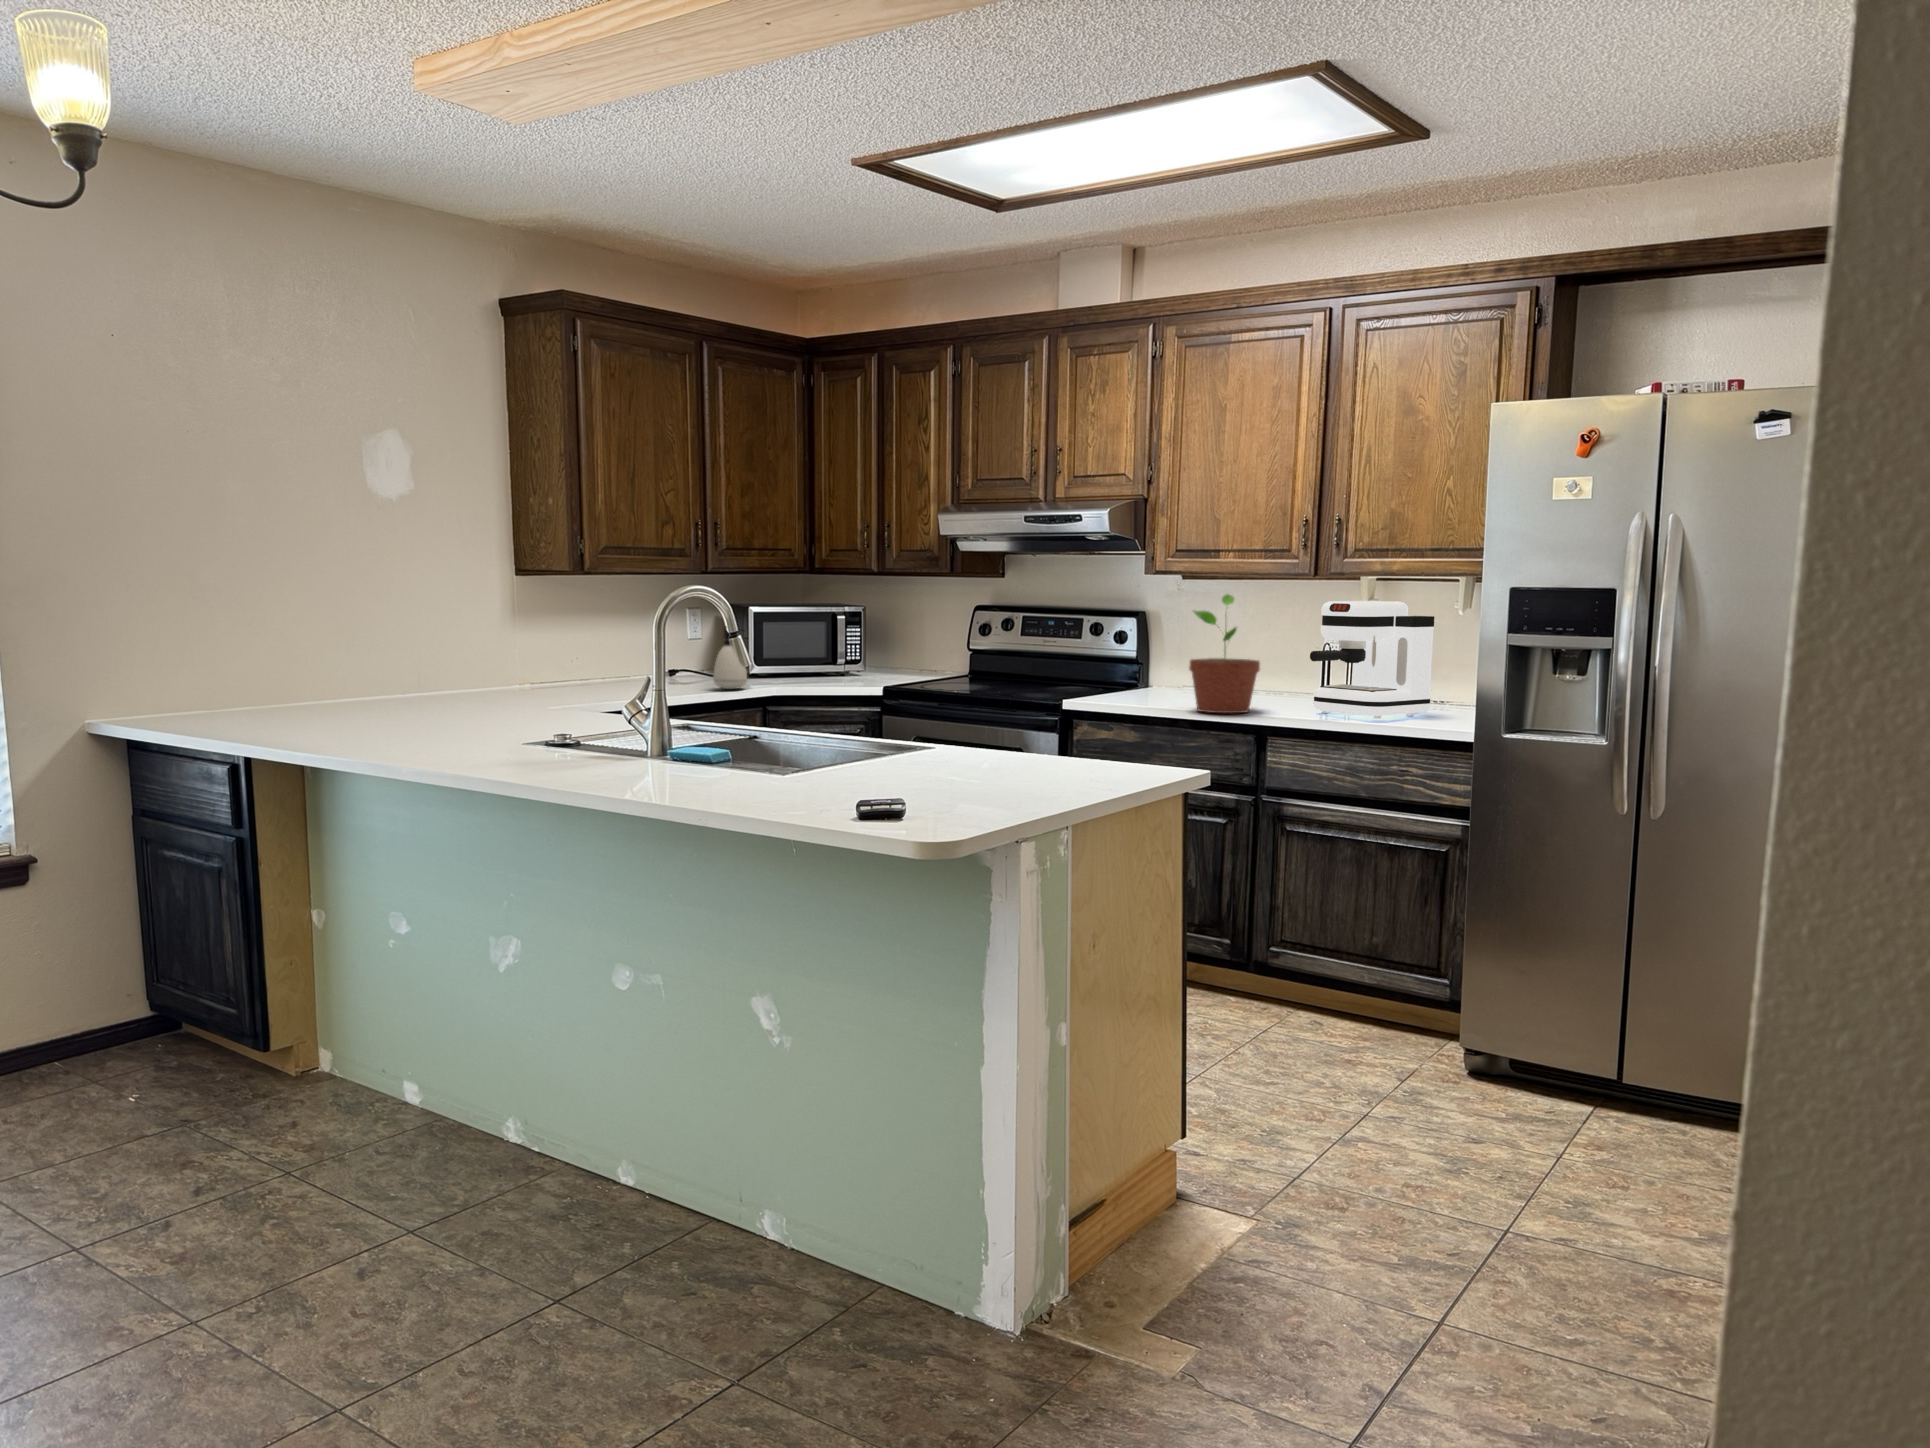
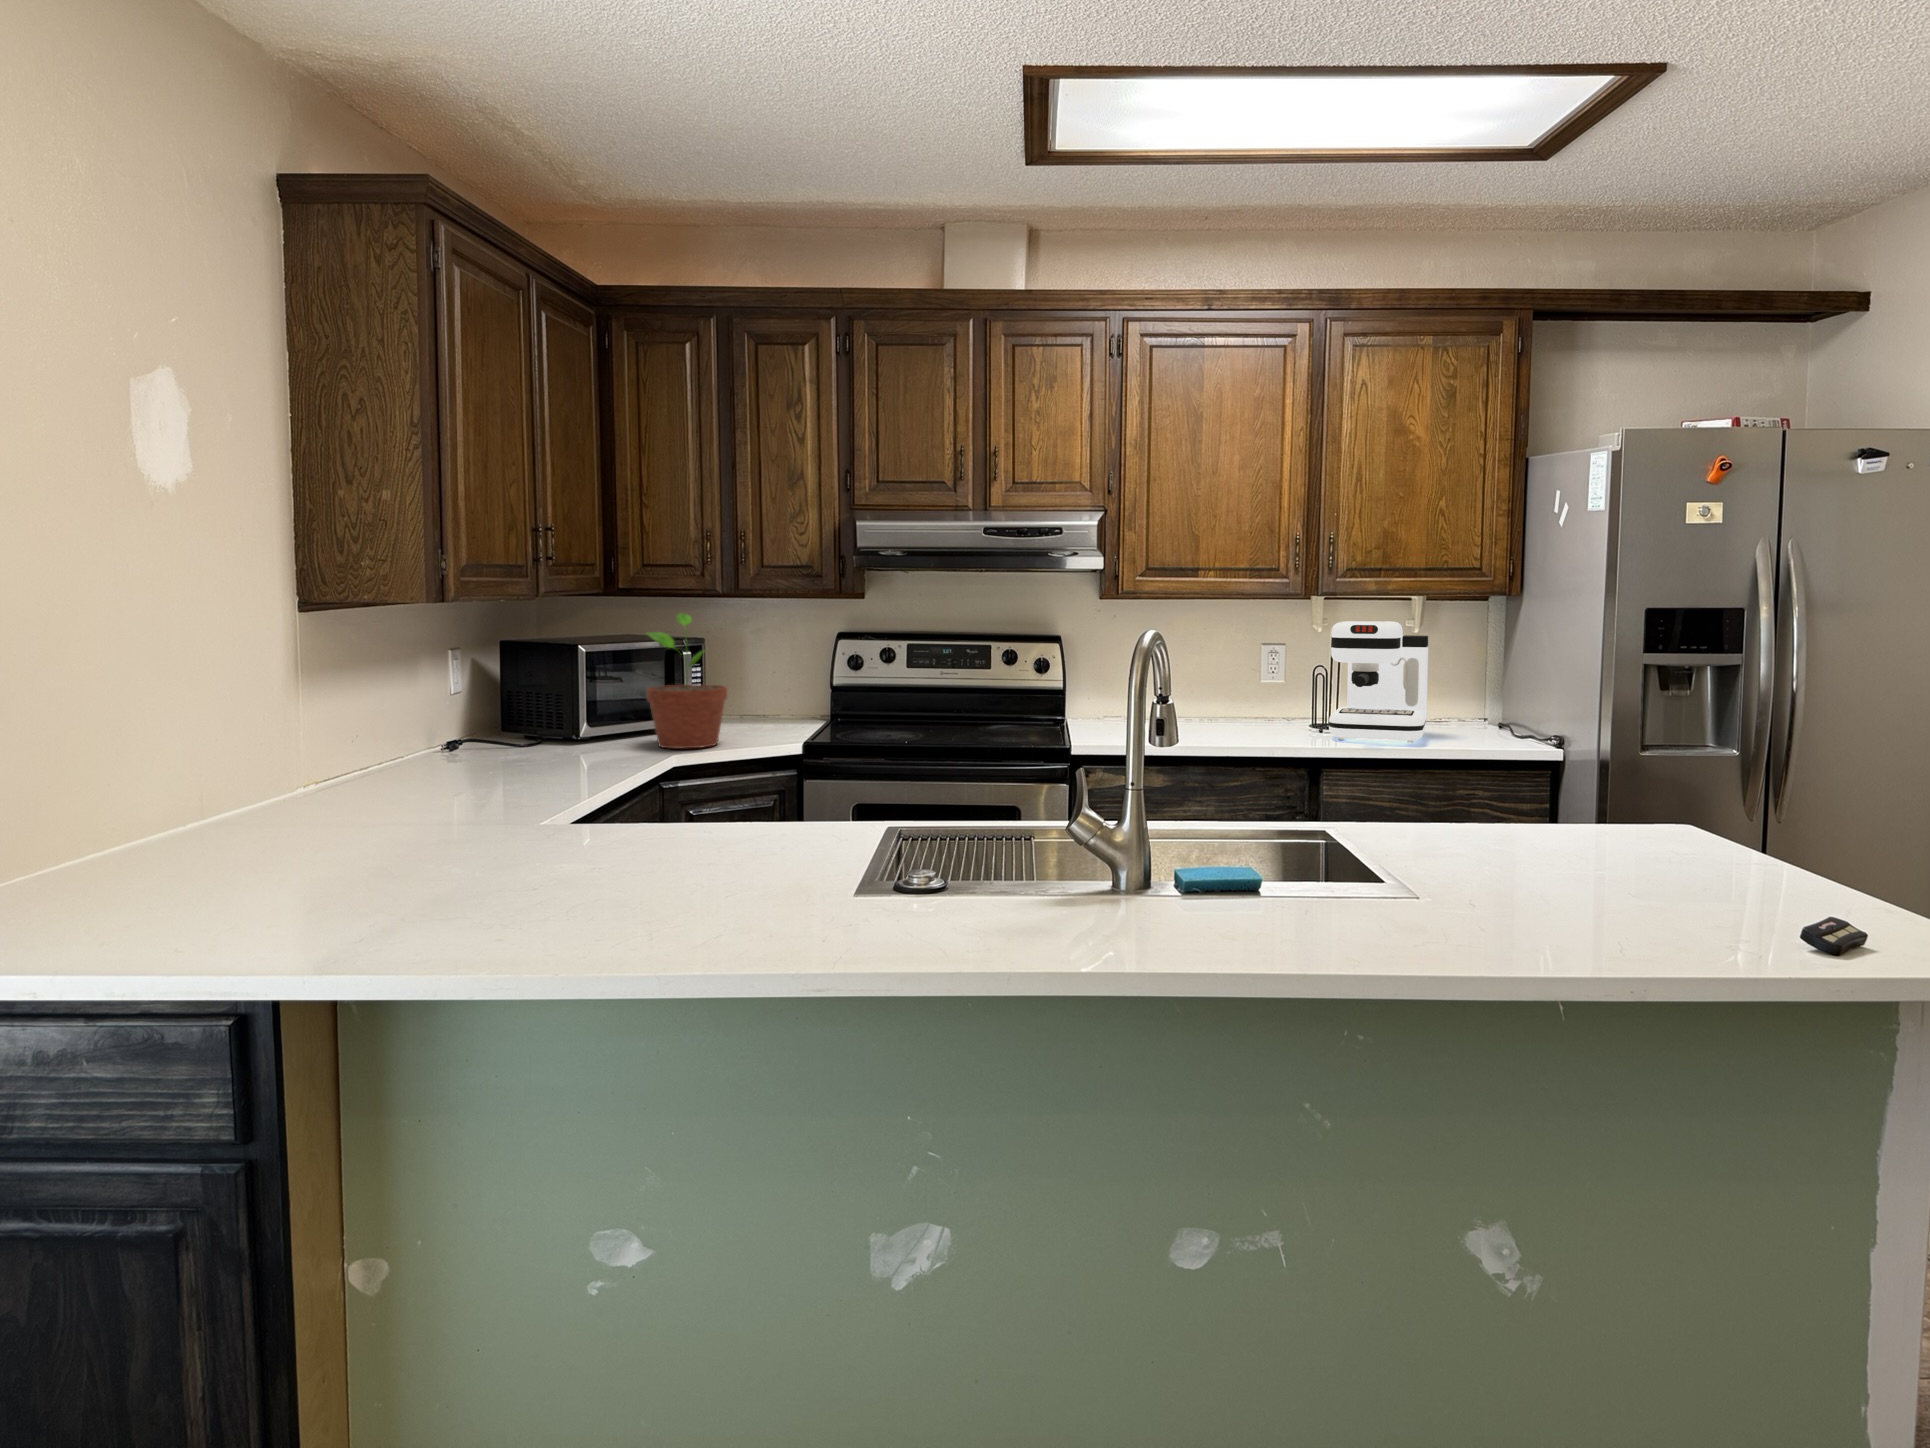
potted plant: present [1189,594,1260,713] -> present [647,613,727,749]
soap dispenser: present [713,628,747,689] -> none [557,675,609,766]

